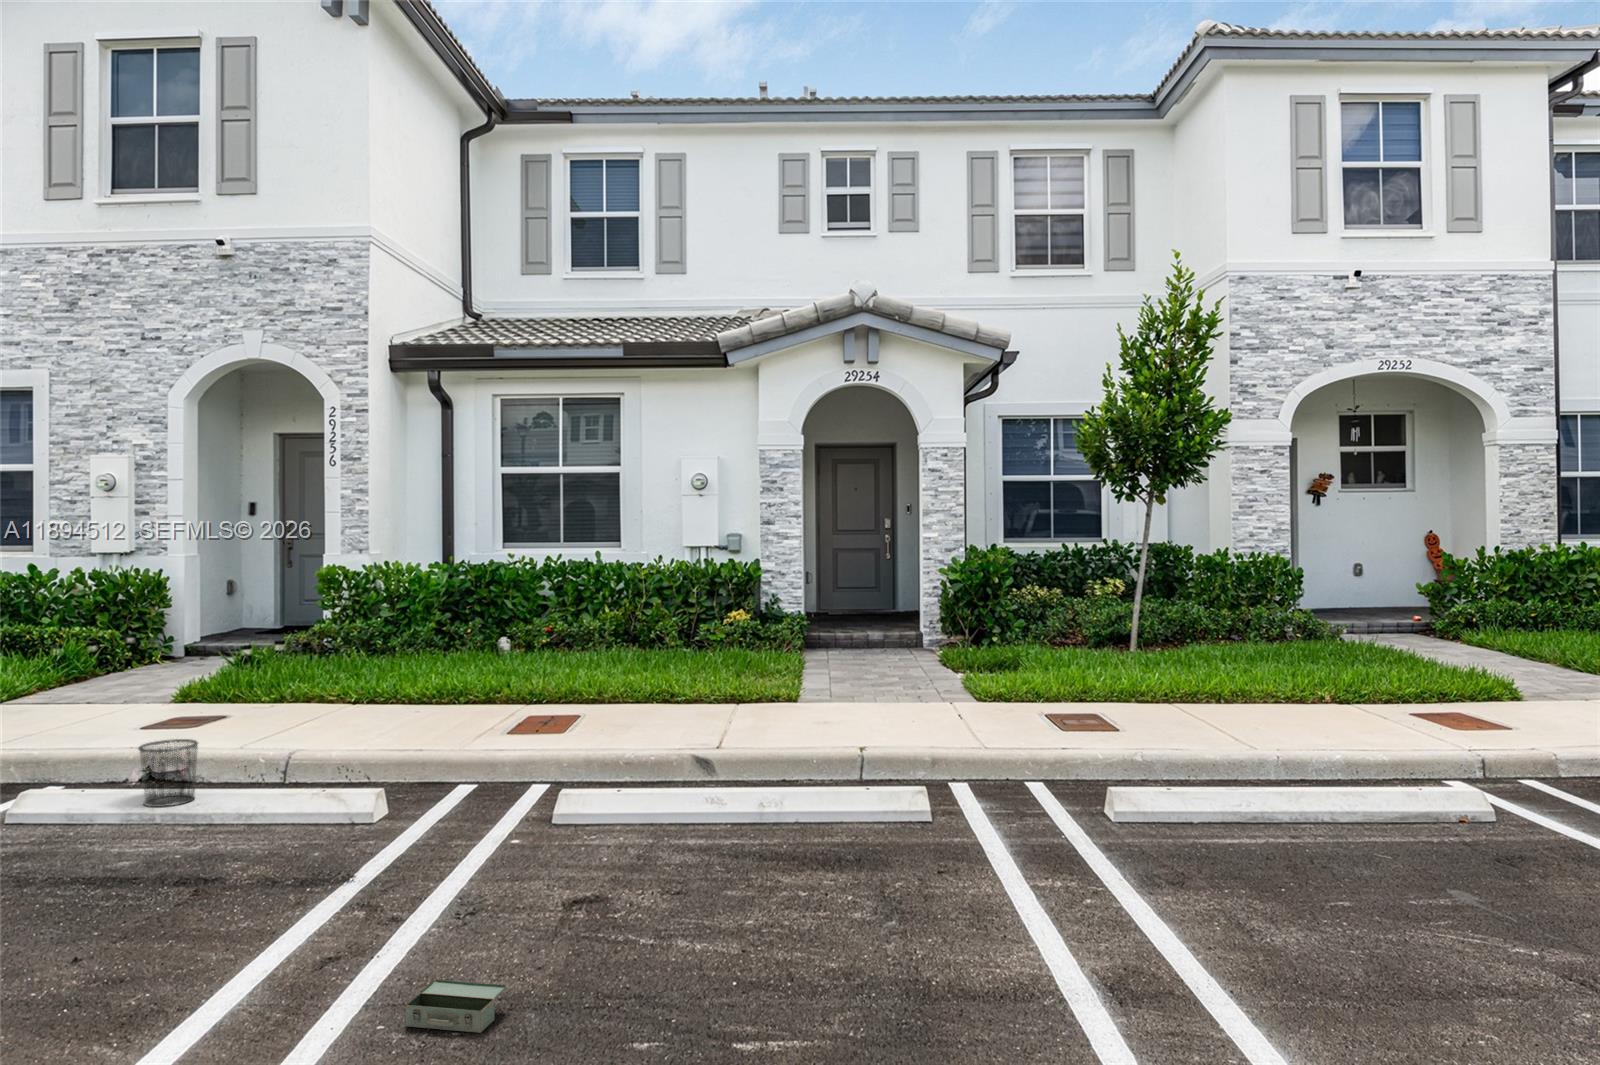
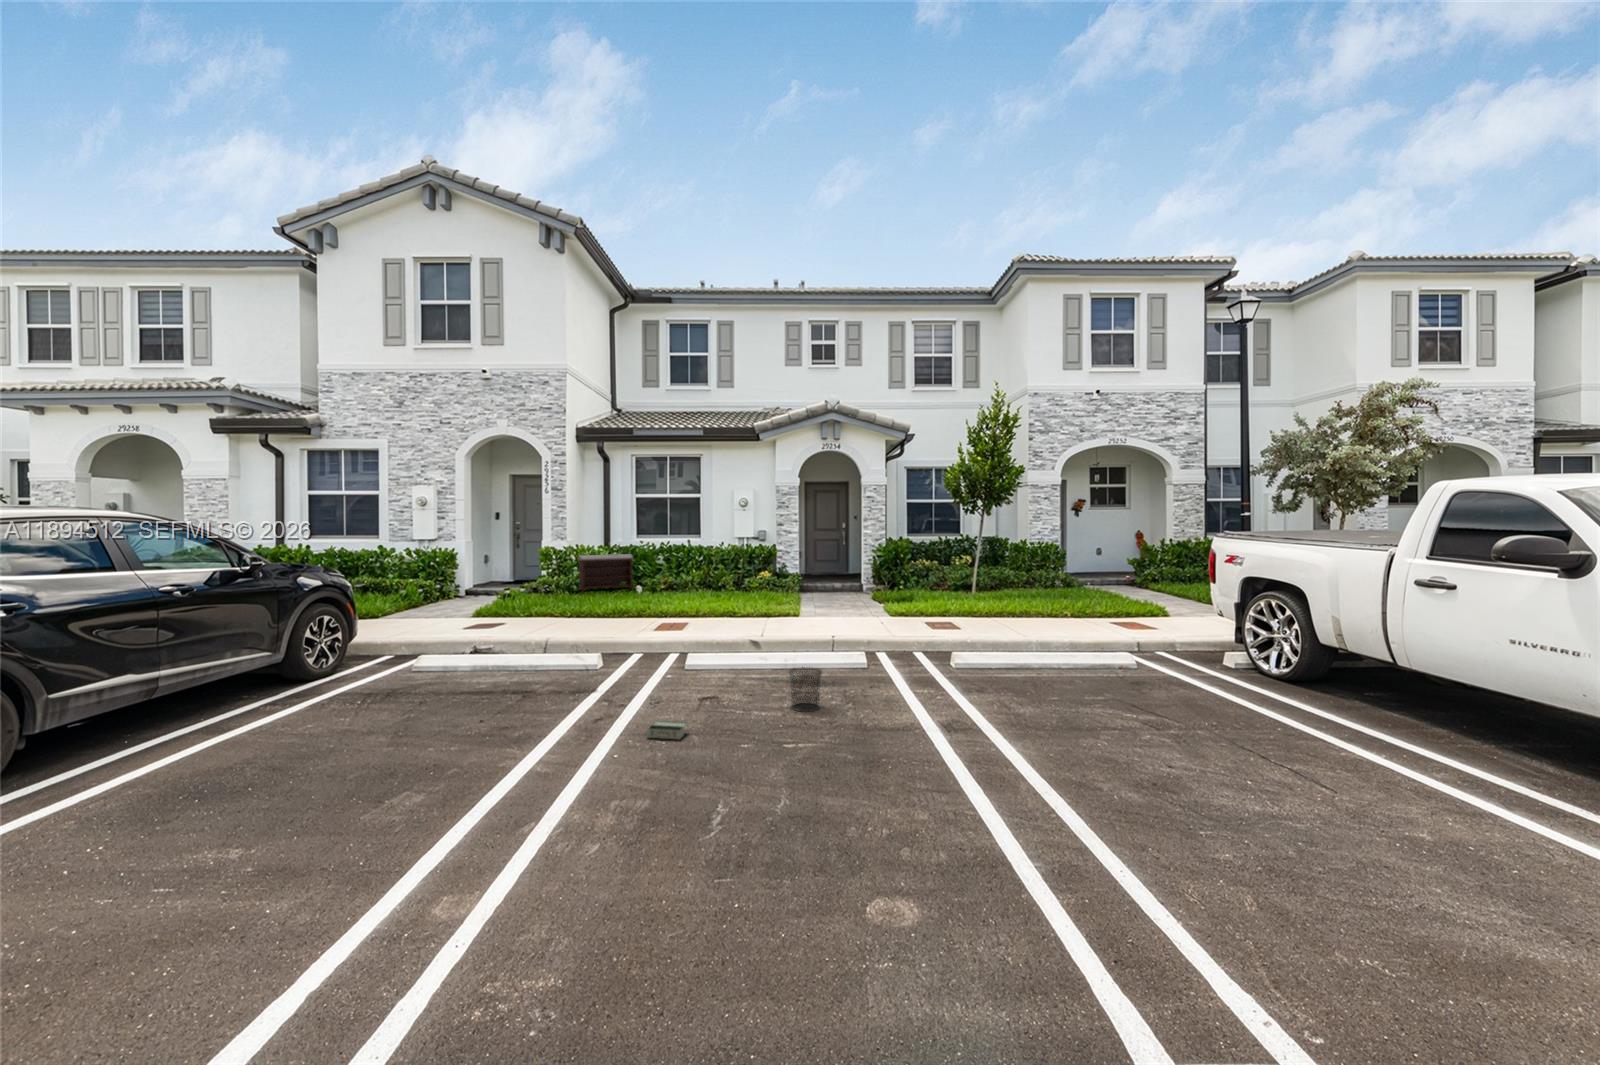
bench: none [390,579,495,649] -> present [578,554,633,591]
waste bin: present [138,739,198,807] -> present [789,668,822,711]

